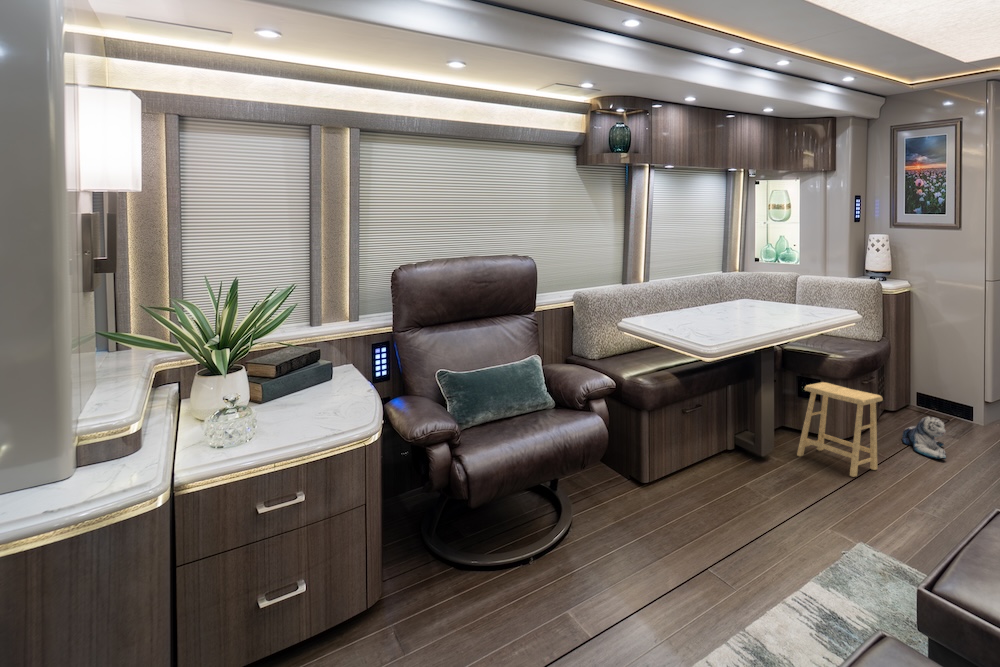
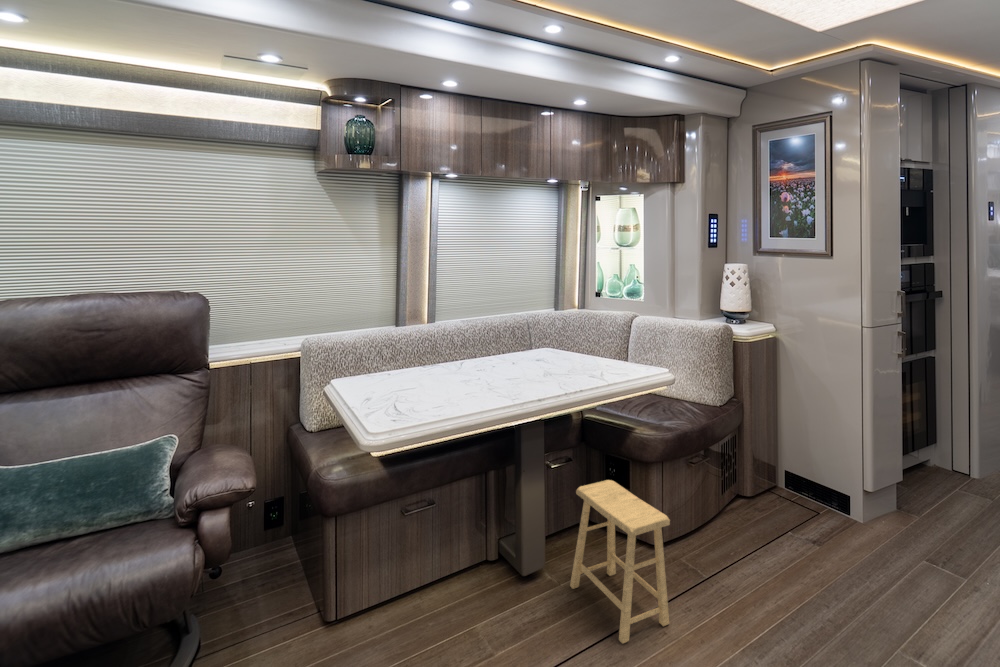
plush toy: present [902,417,946,459] -> none [735,531,790,603]

